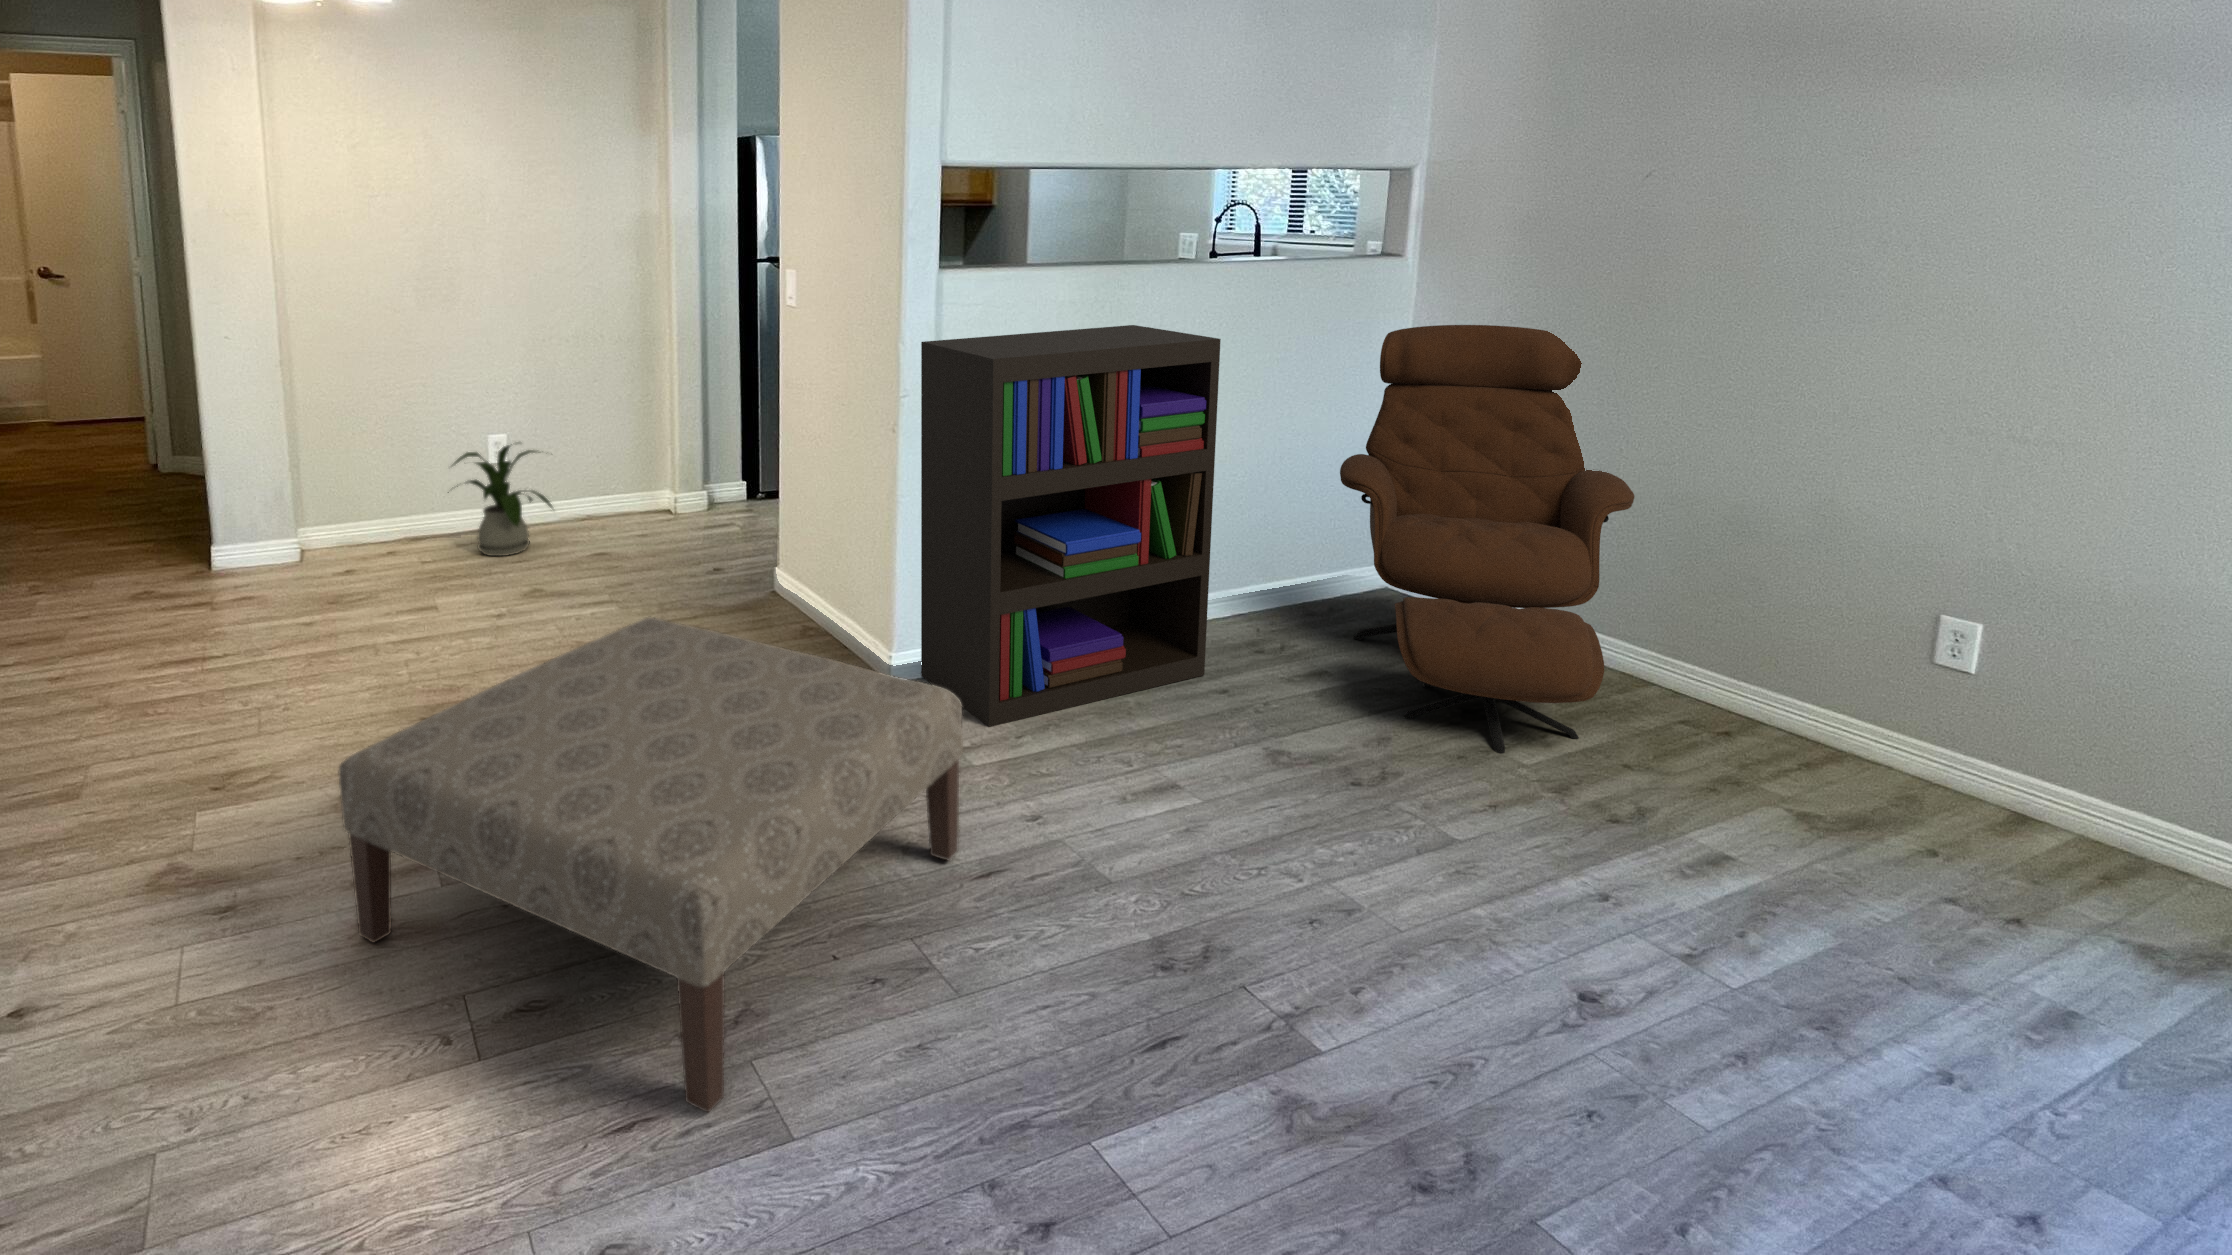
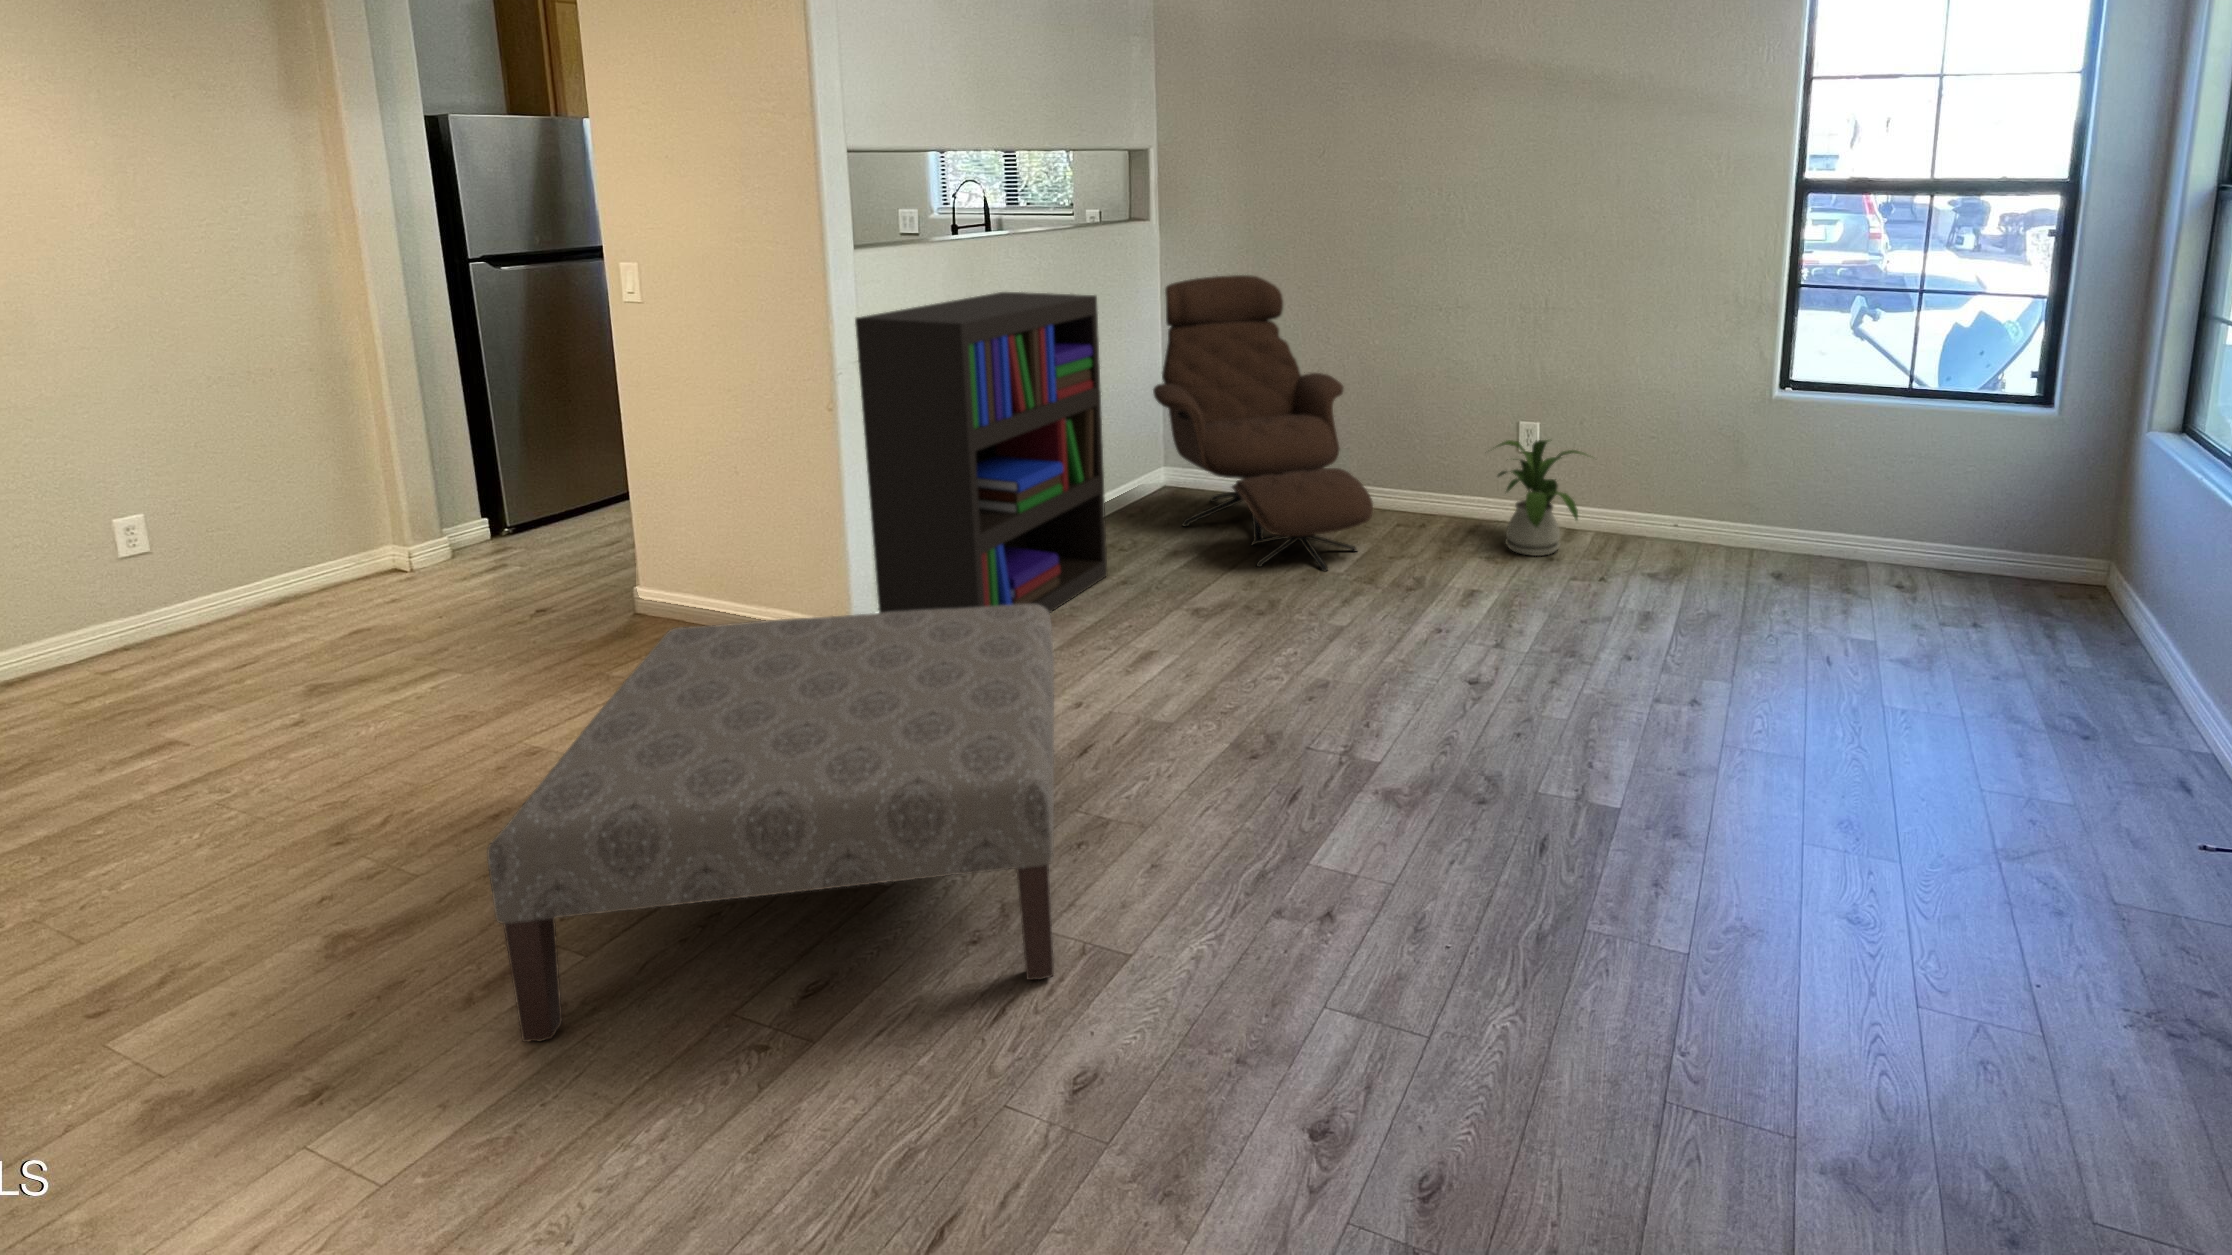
house plant: present [448,445,553,556] -> present [1498,440,1586,556]

